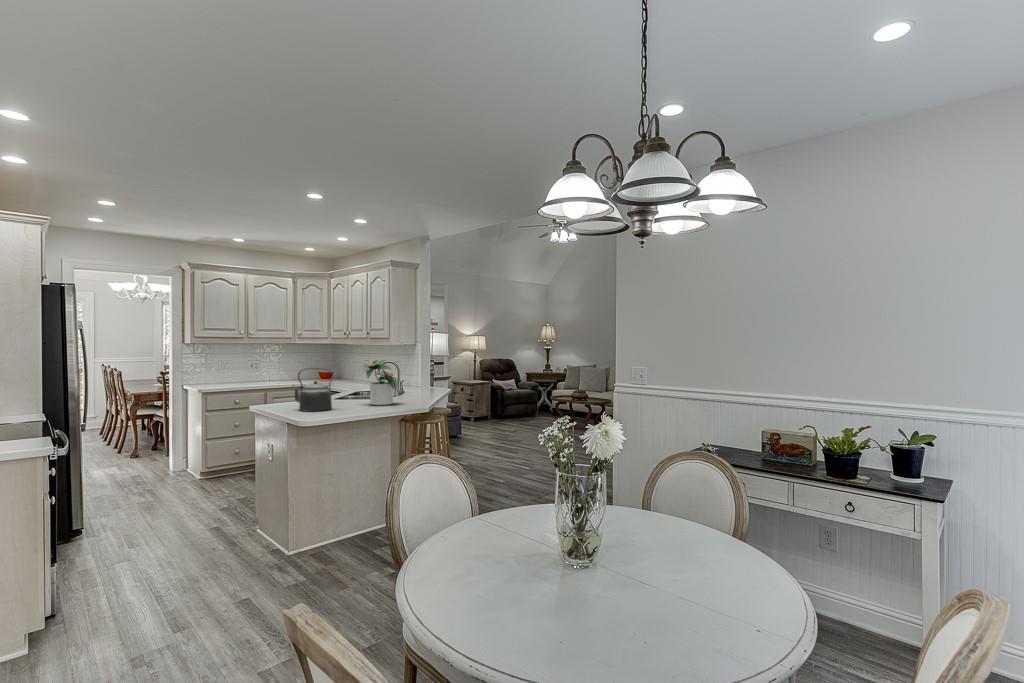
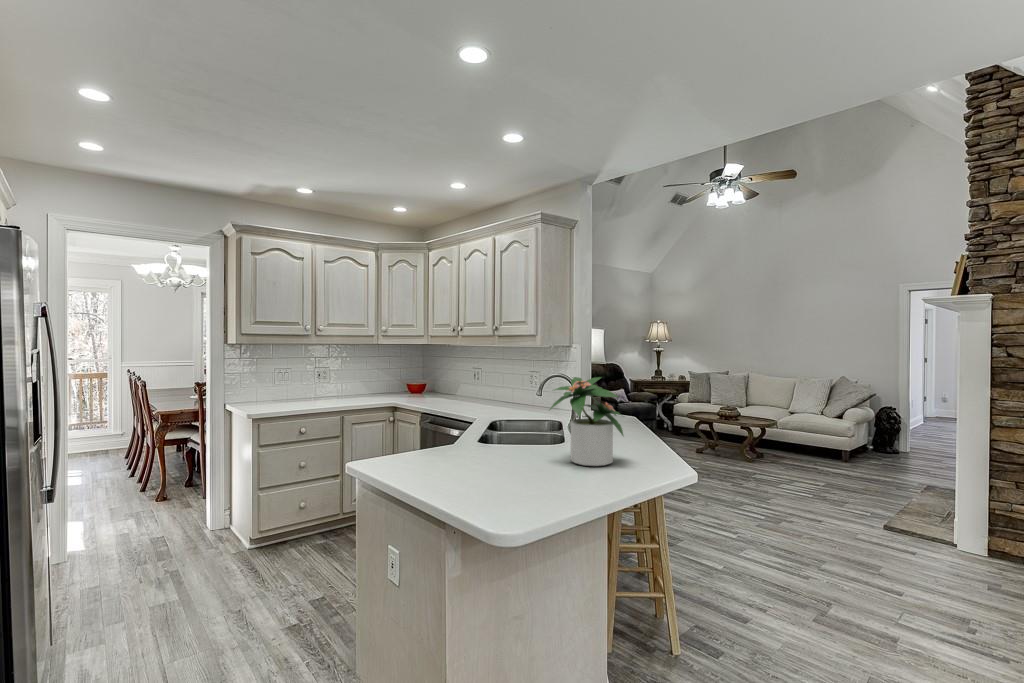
kettle: present [292,368,333,412] -> none [442,396,523,490]

